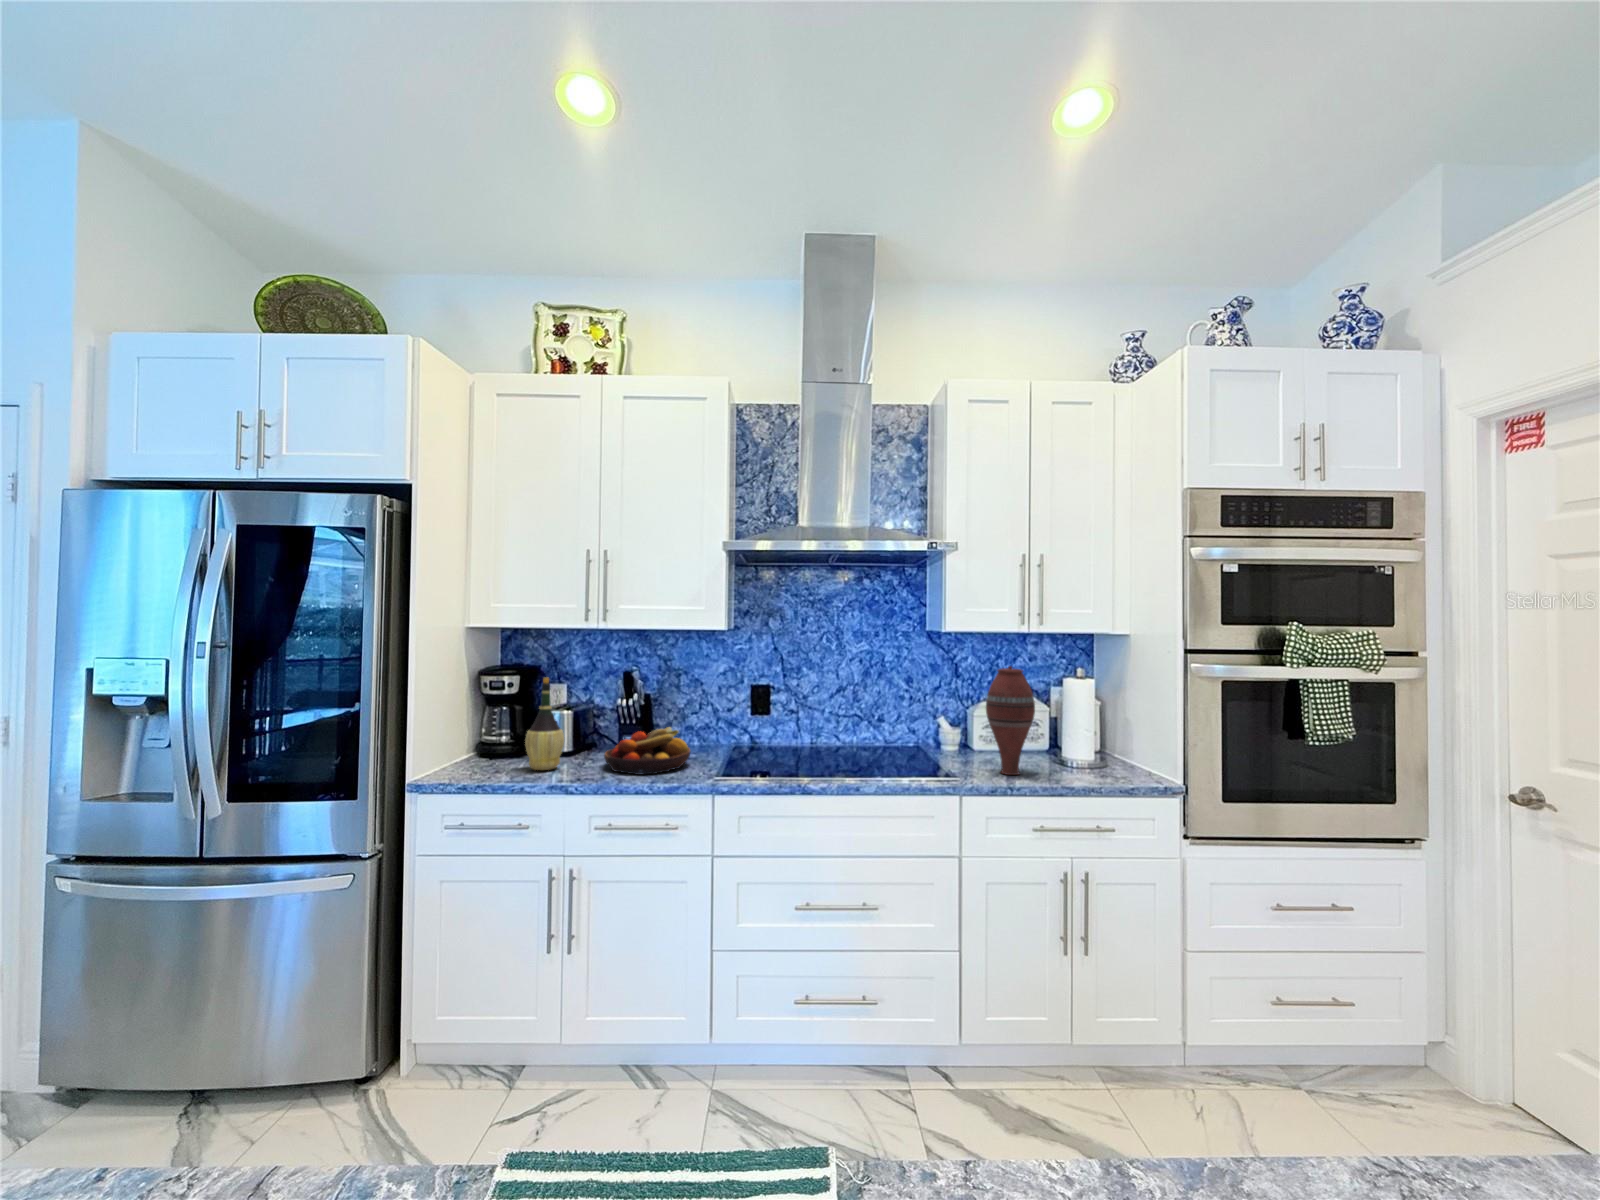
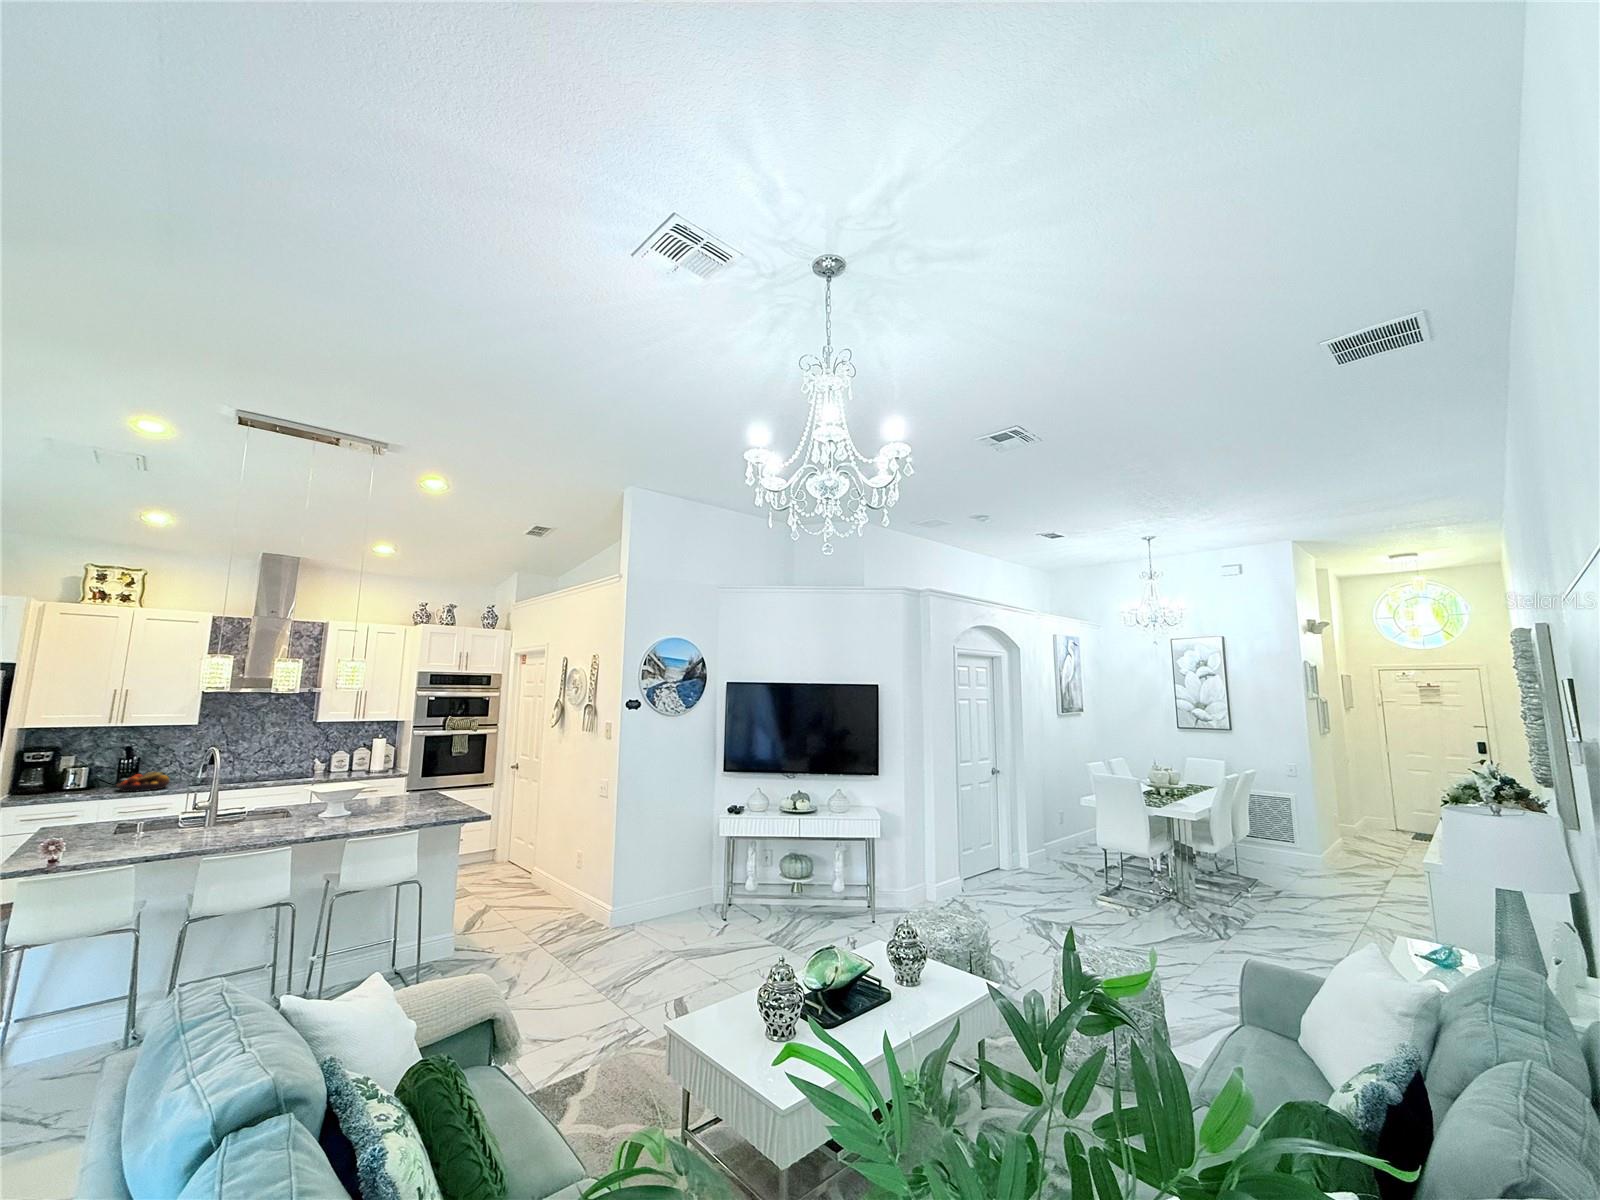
vase: present [986,666,1035,775] -> none [331,736,353,778]
wine bottle: present [525,678,564,770] -> none [67,751,92,794]

